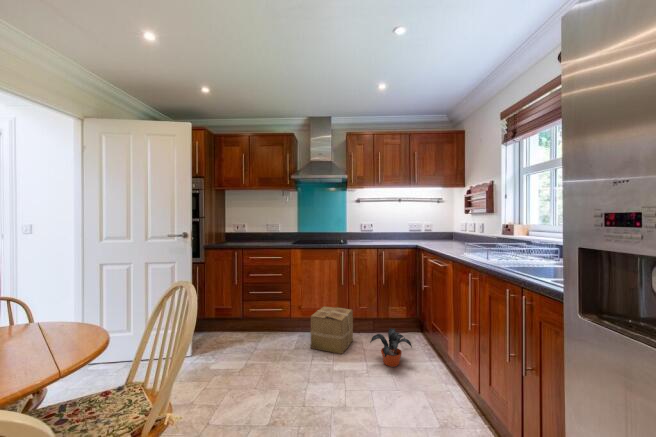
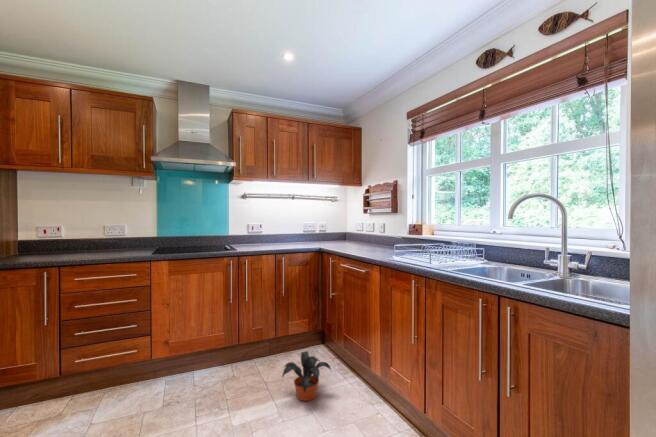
cardboard box: present [310,307,353,354] -> none [191,336,249,404]

